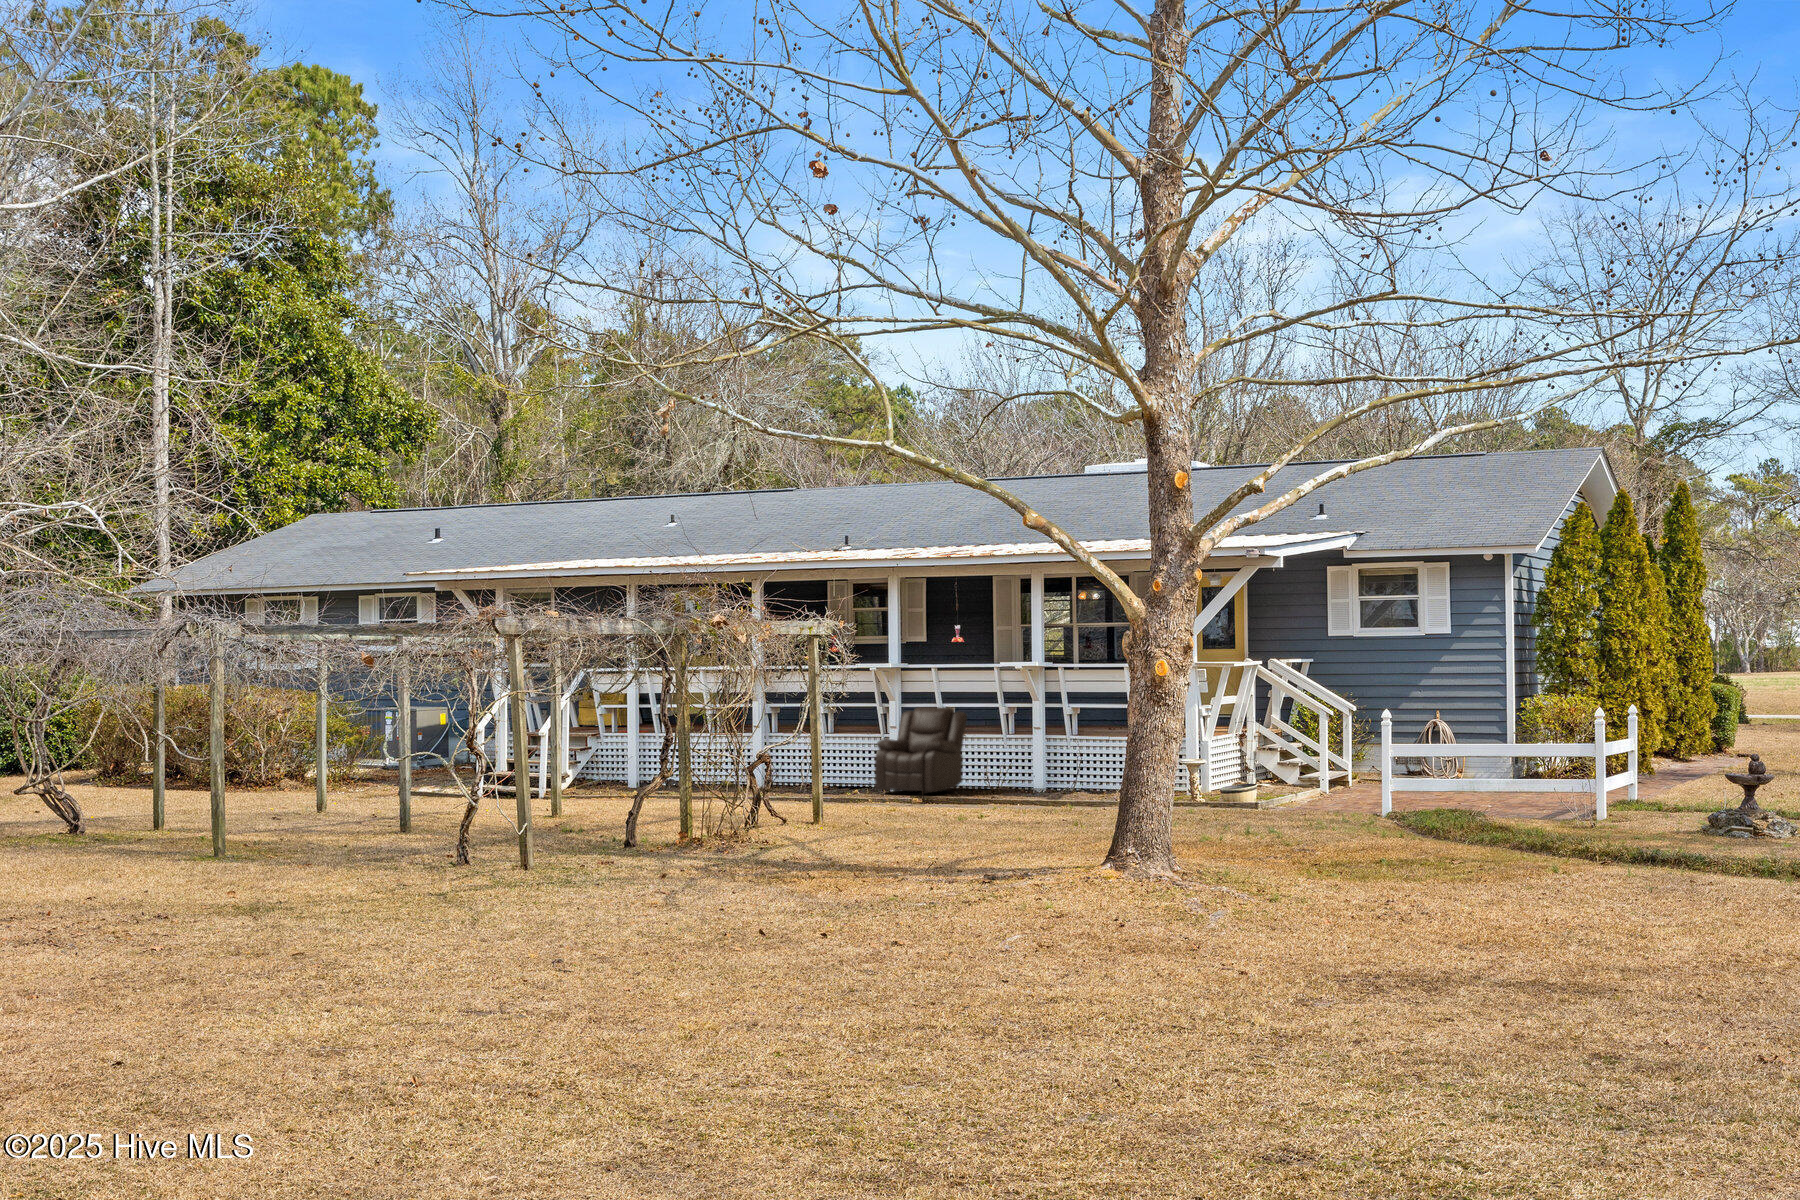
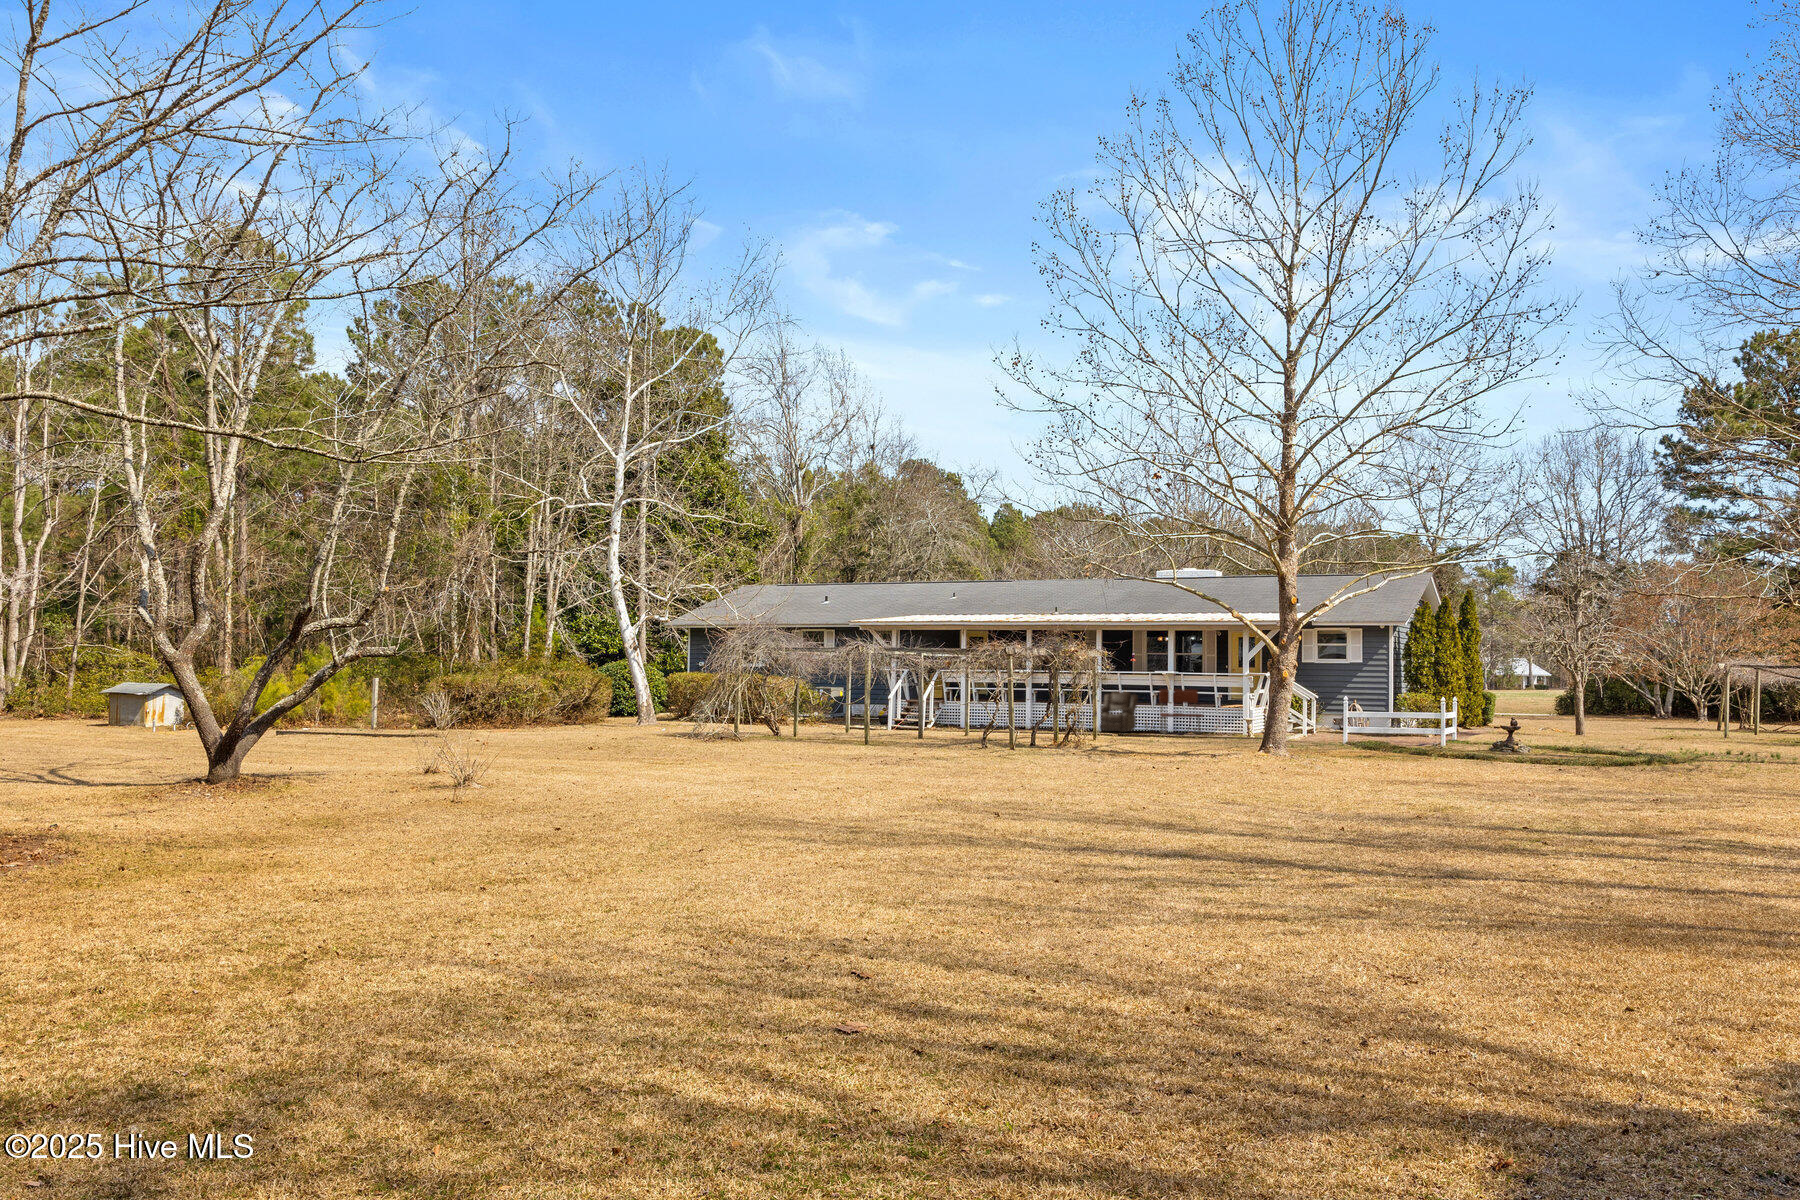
bench: none [1007,699,1097,796] -> present [1159,689,1203,734]

